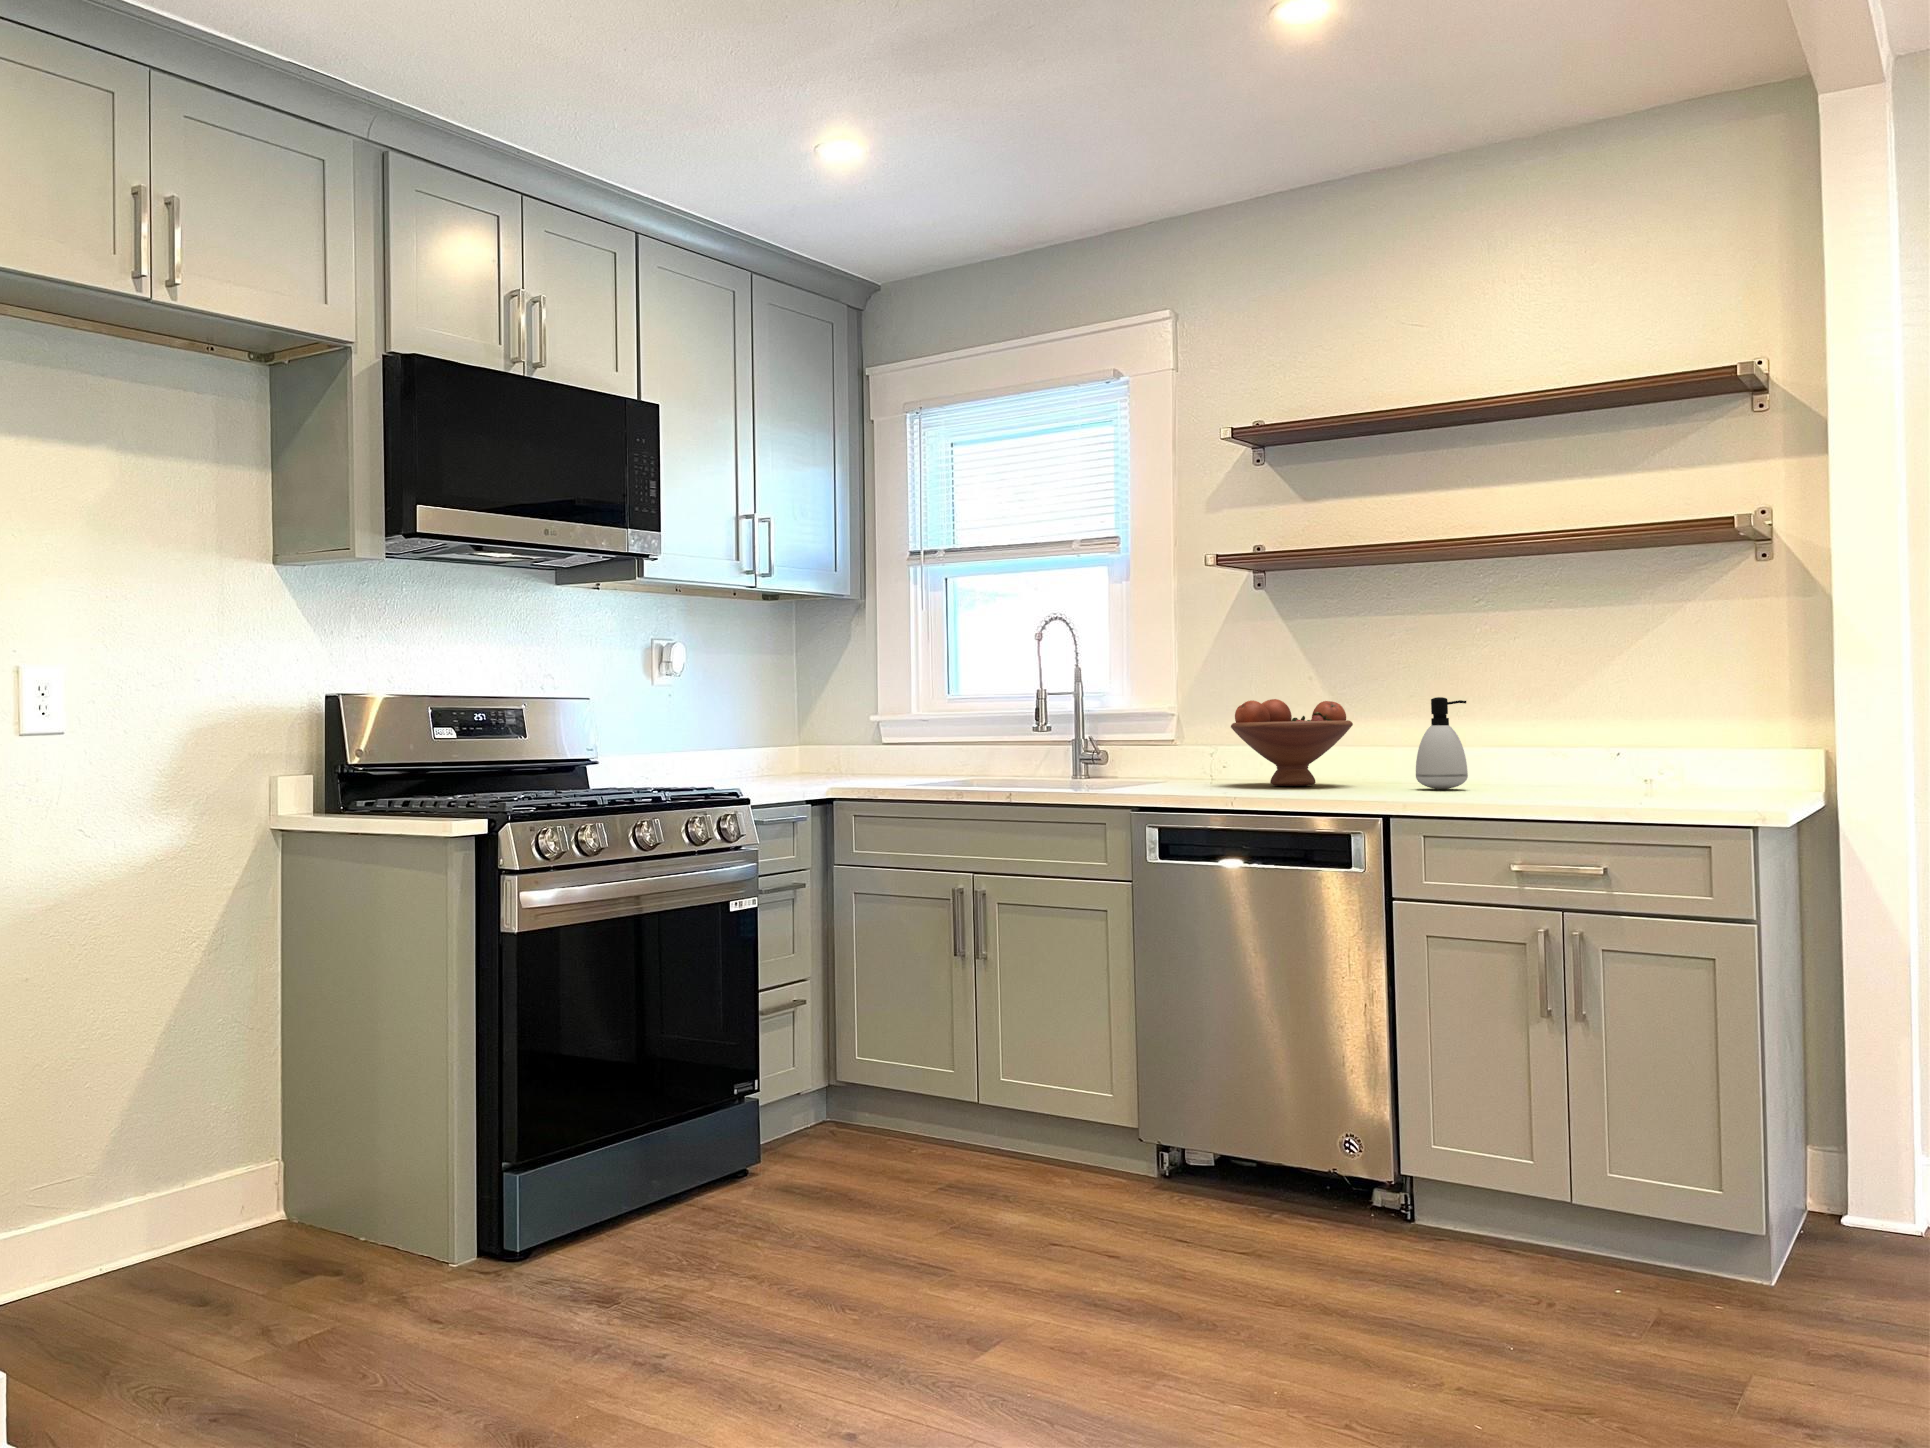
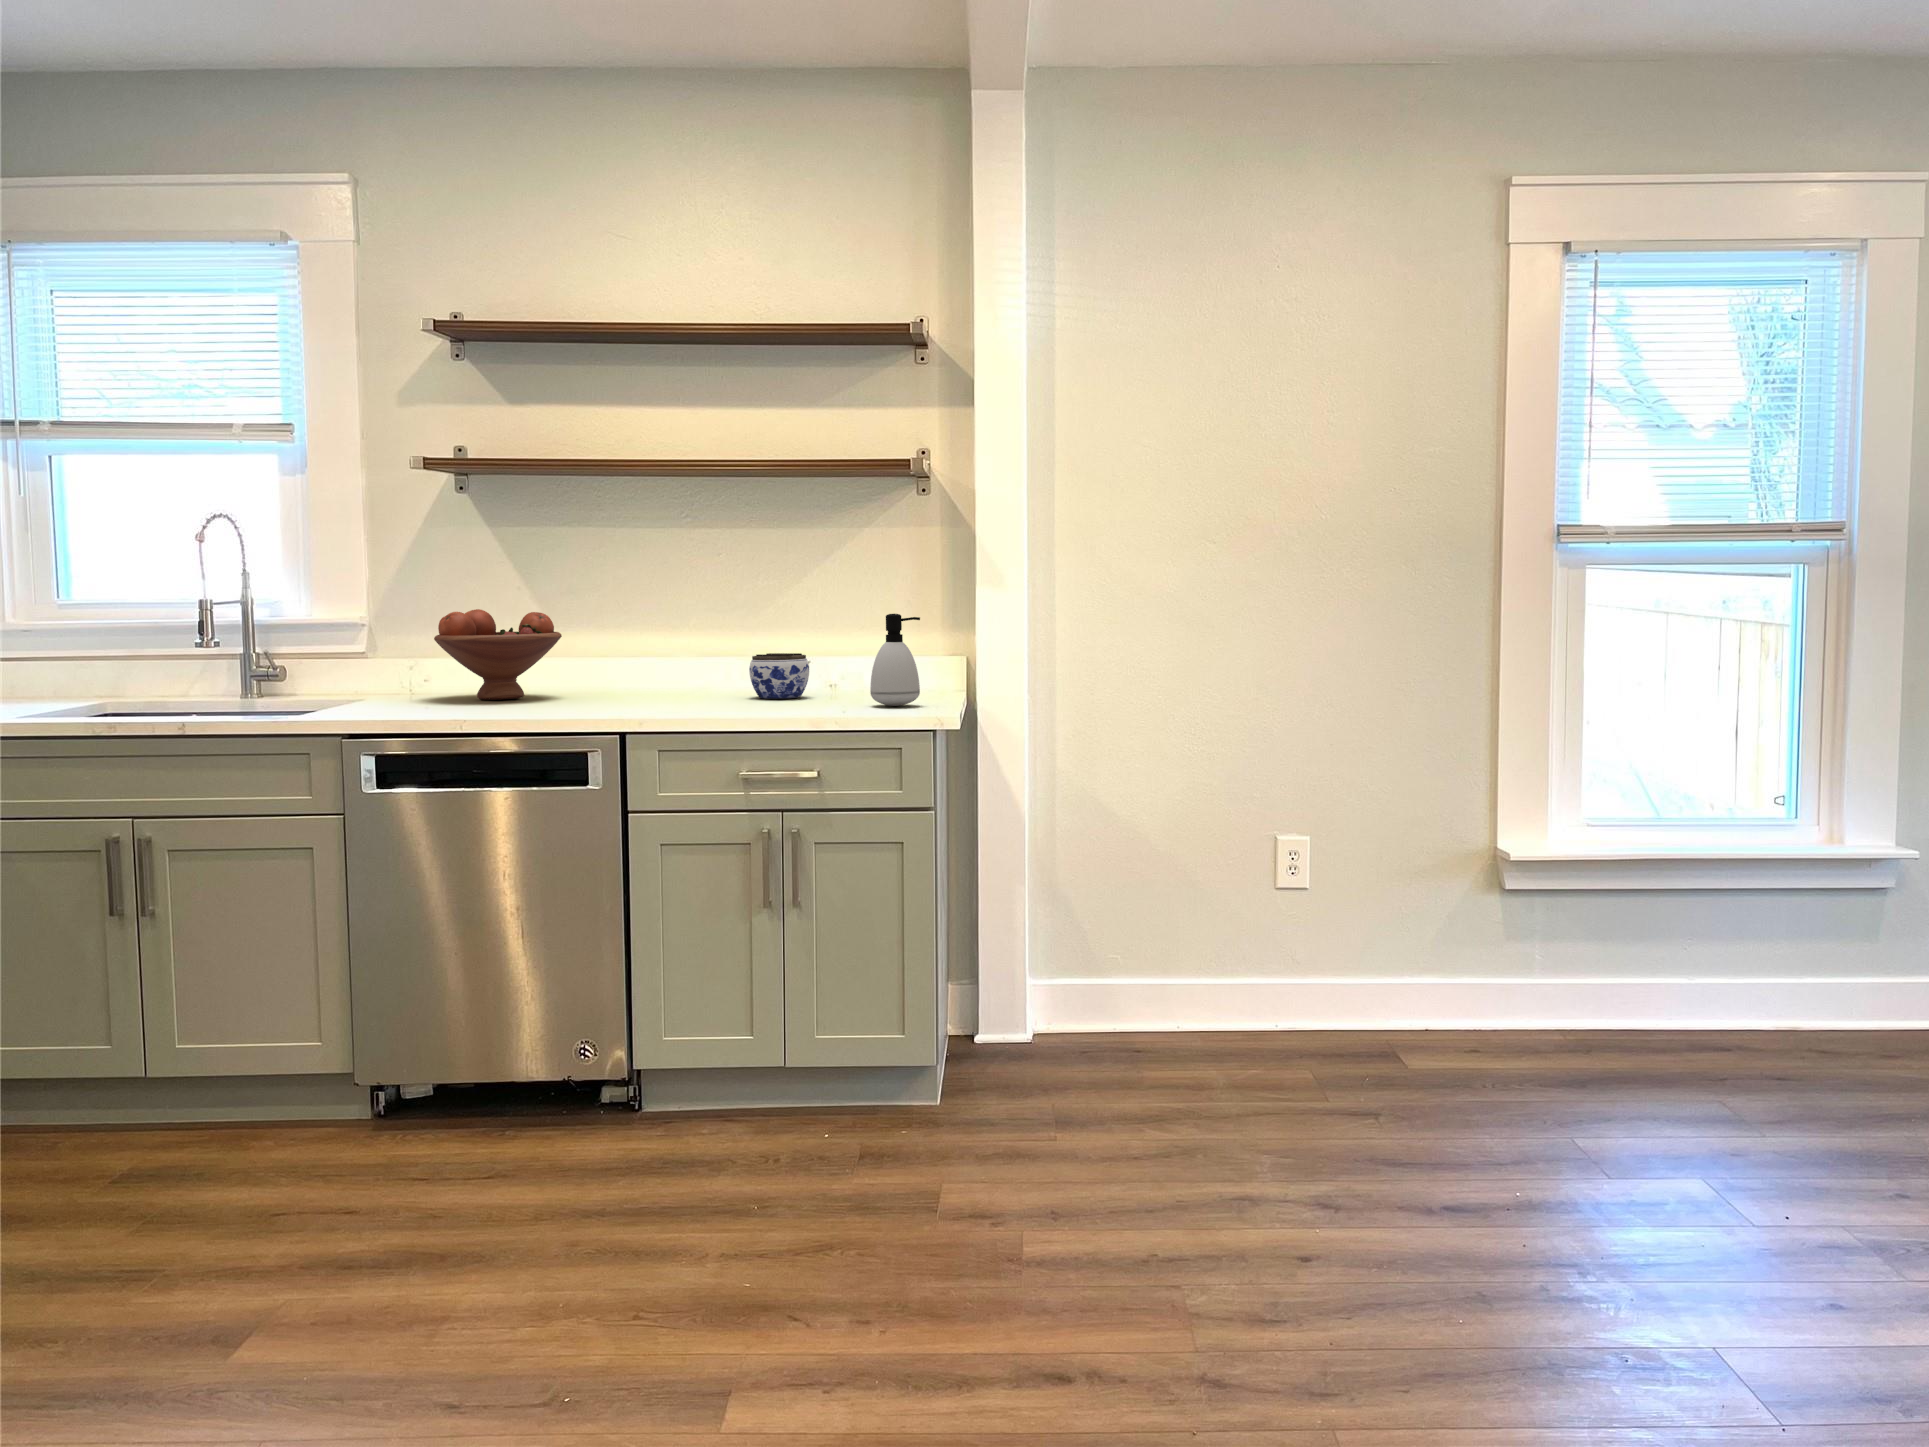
soap dispenser: present [1416,697,1468,789] -> present [870,614,920,706]
jar: none [1551,743,1622,792] -> present [749,653,809,699]

